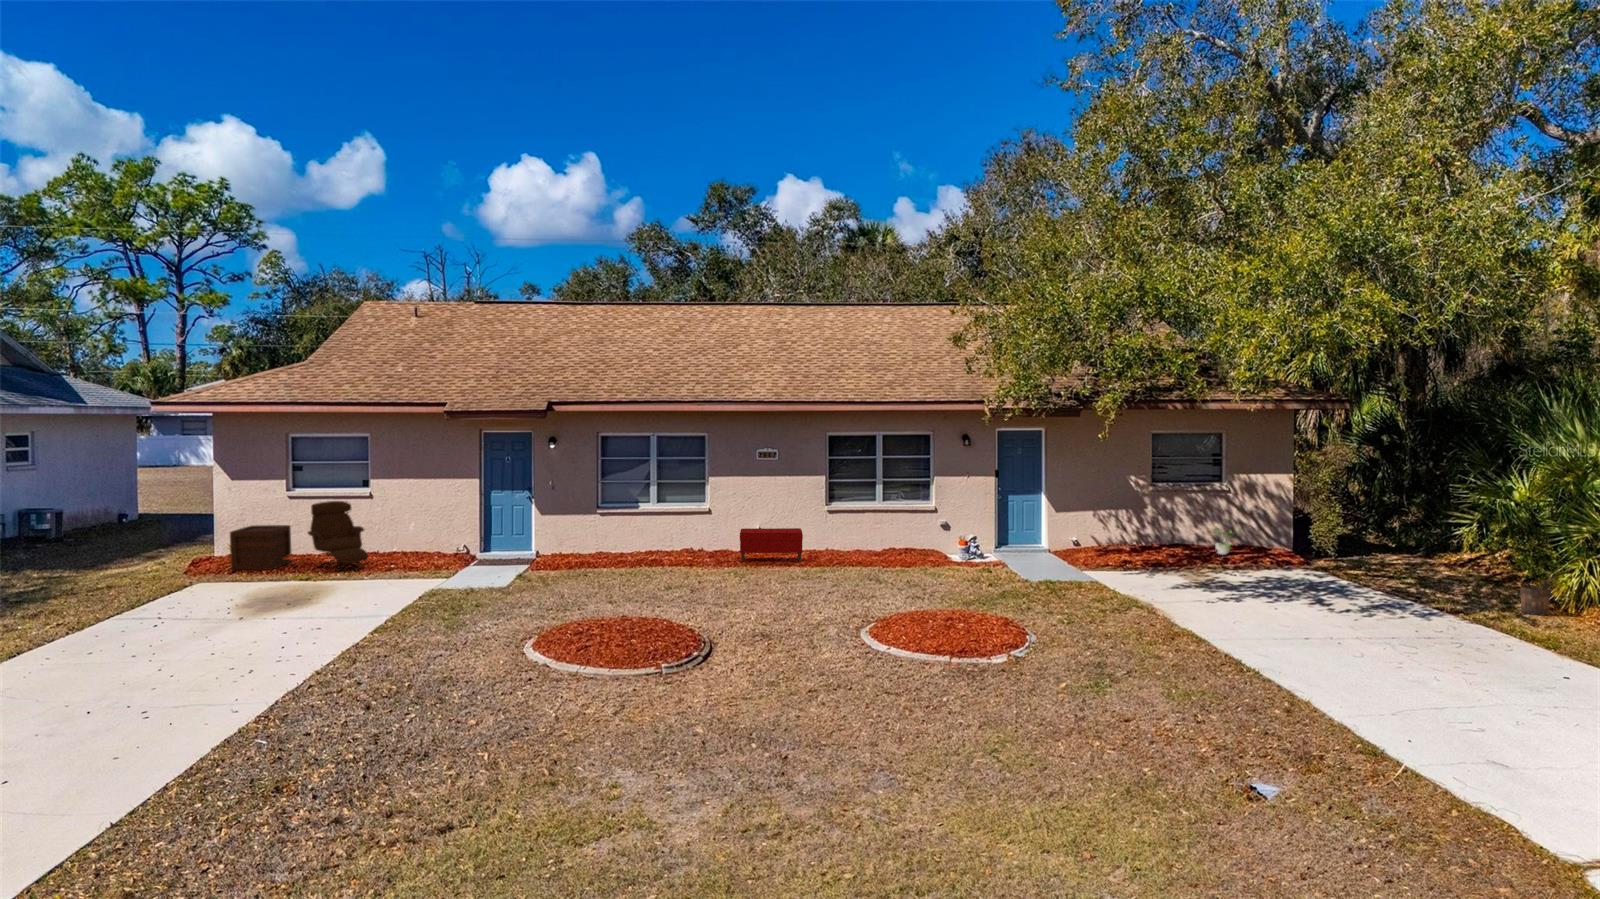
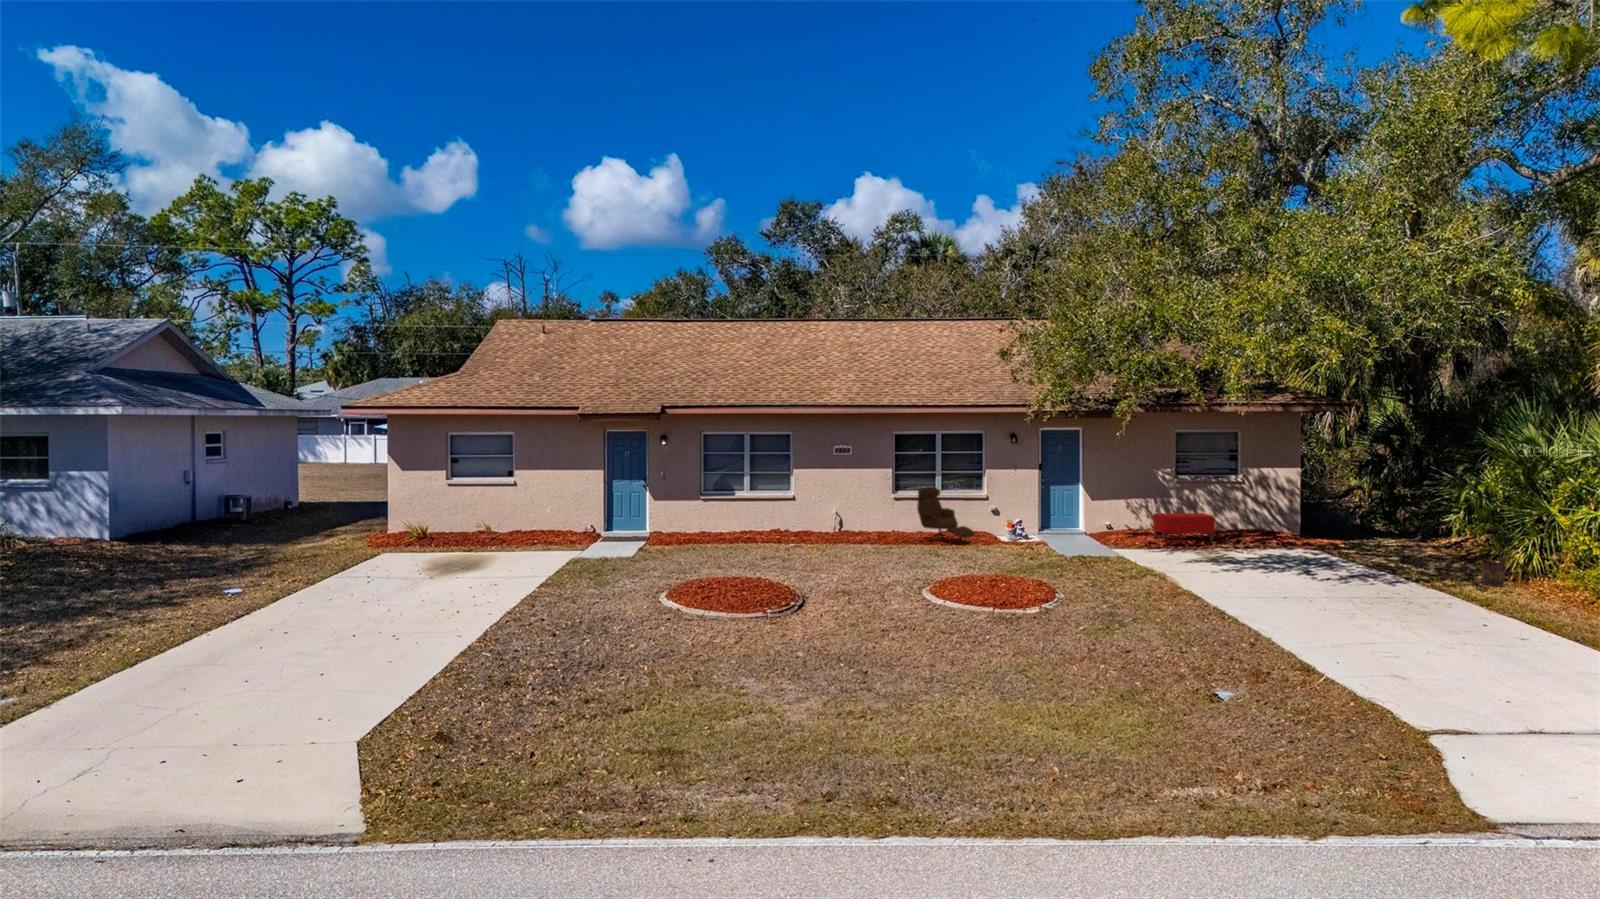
lounge chair: present [308,501,368,571] -> present [917,487,974,544]
wooden crate: present [230,525,291,570] -> none [405,507,451,544]
potted plant: present [1214,526,1231,555] -> none [1228,507,1257,538]
bench: present [740,528,803,562] -> present [1153,513,1216,541]

